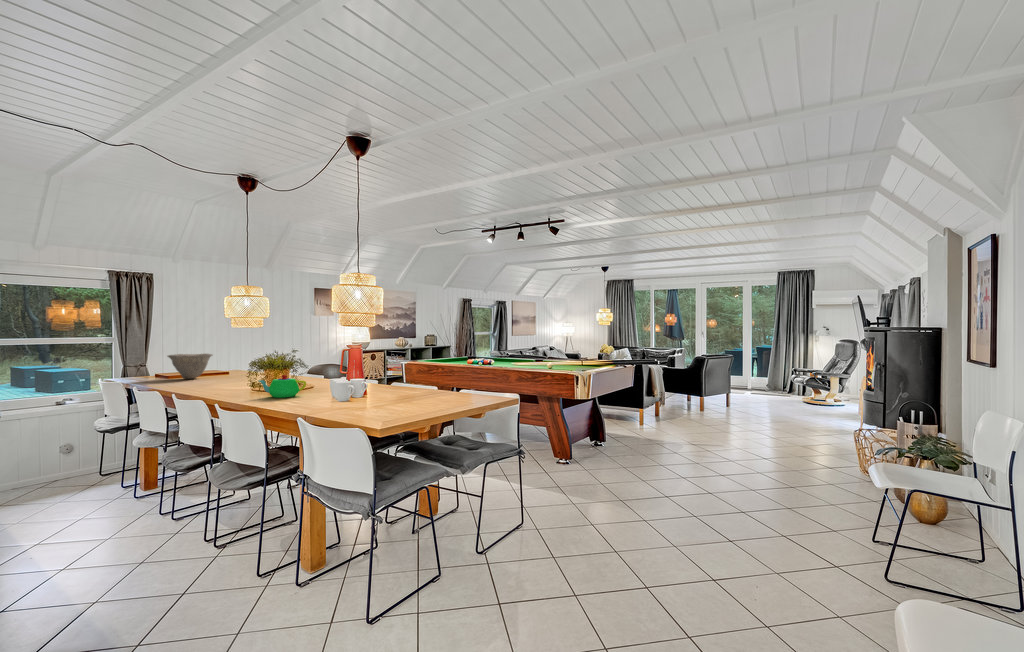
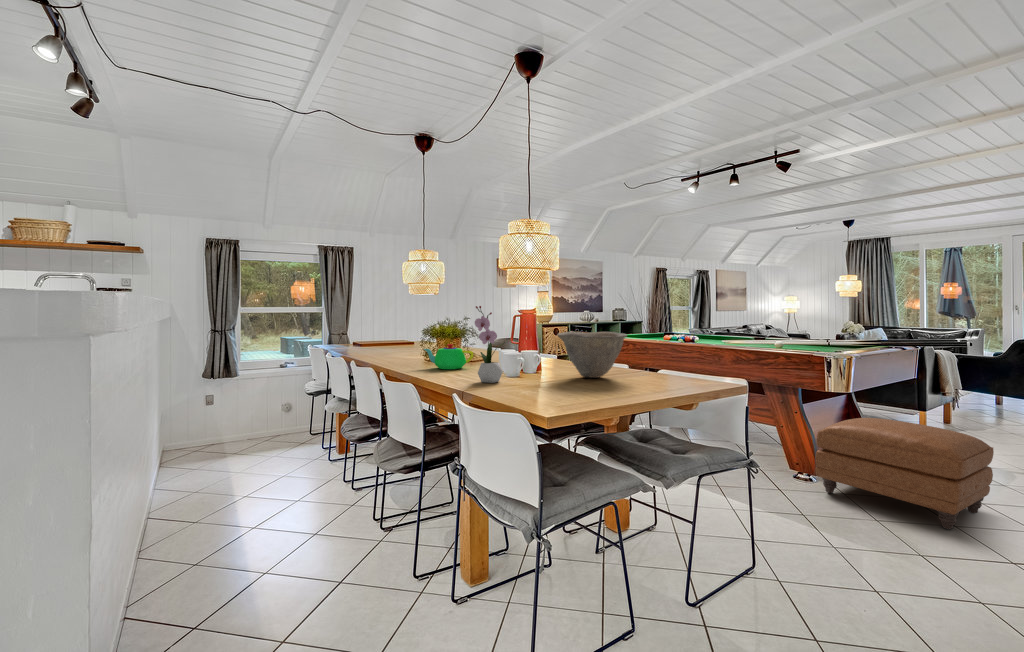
flower arrangement: none [314,345,340,407] -> present [475,306,505,383]
bowl: present [168,354,213,379] -> present [557,332,627,378]
ottoman: none [570,416,665,484] -> present [815,418,994,529]

